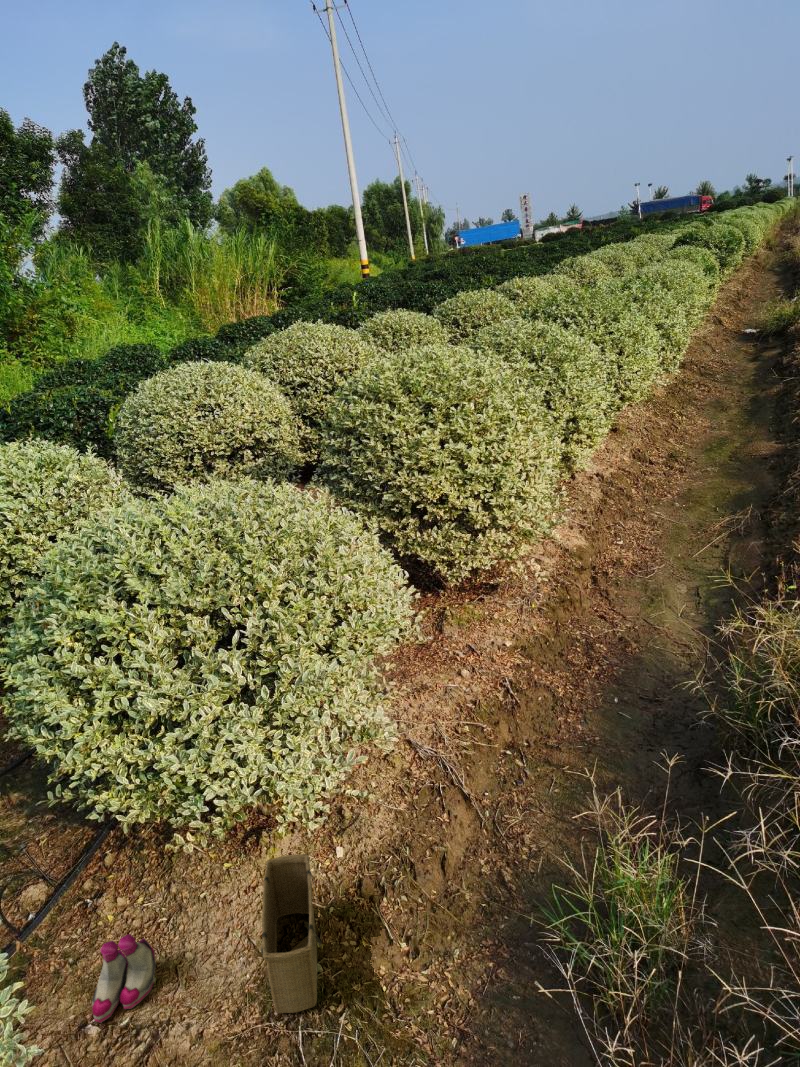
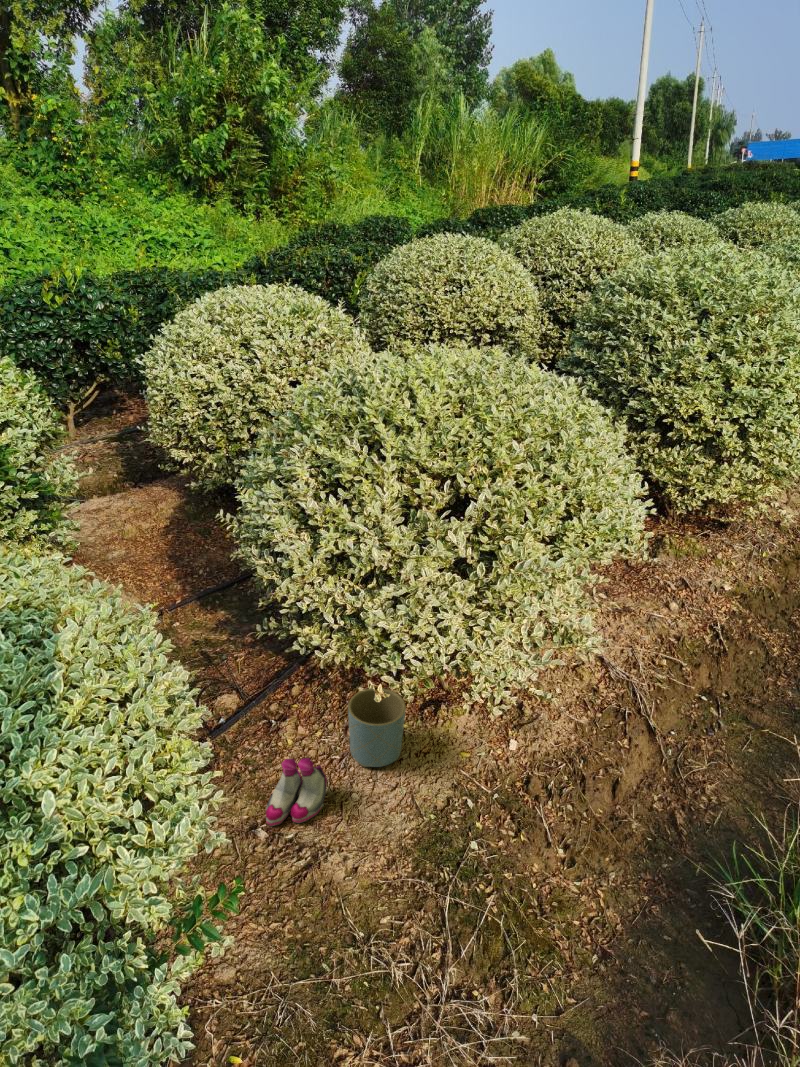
planter: none [164,834,229,923] -> present [348,688,406,767]
basket: present [261,854,322,1013] -> none [426,732,488,880]

